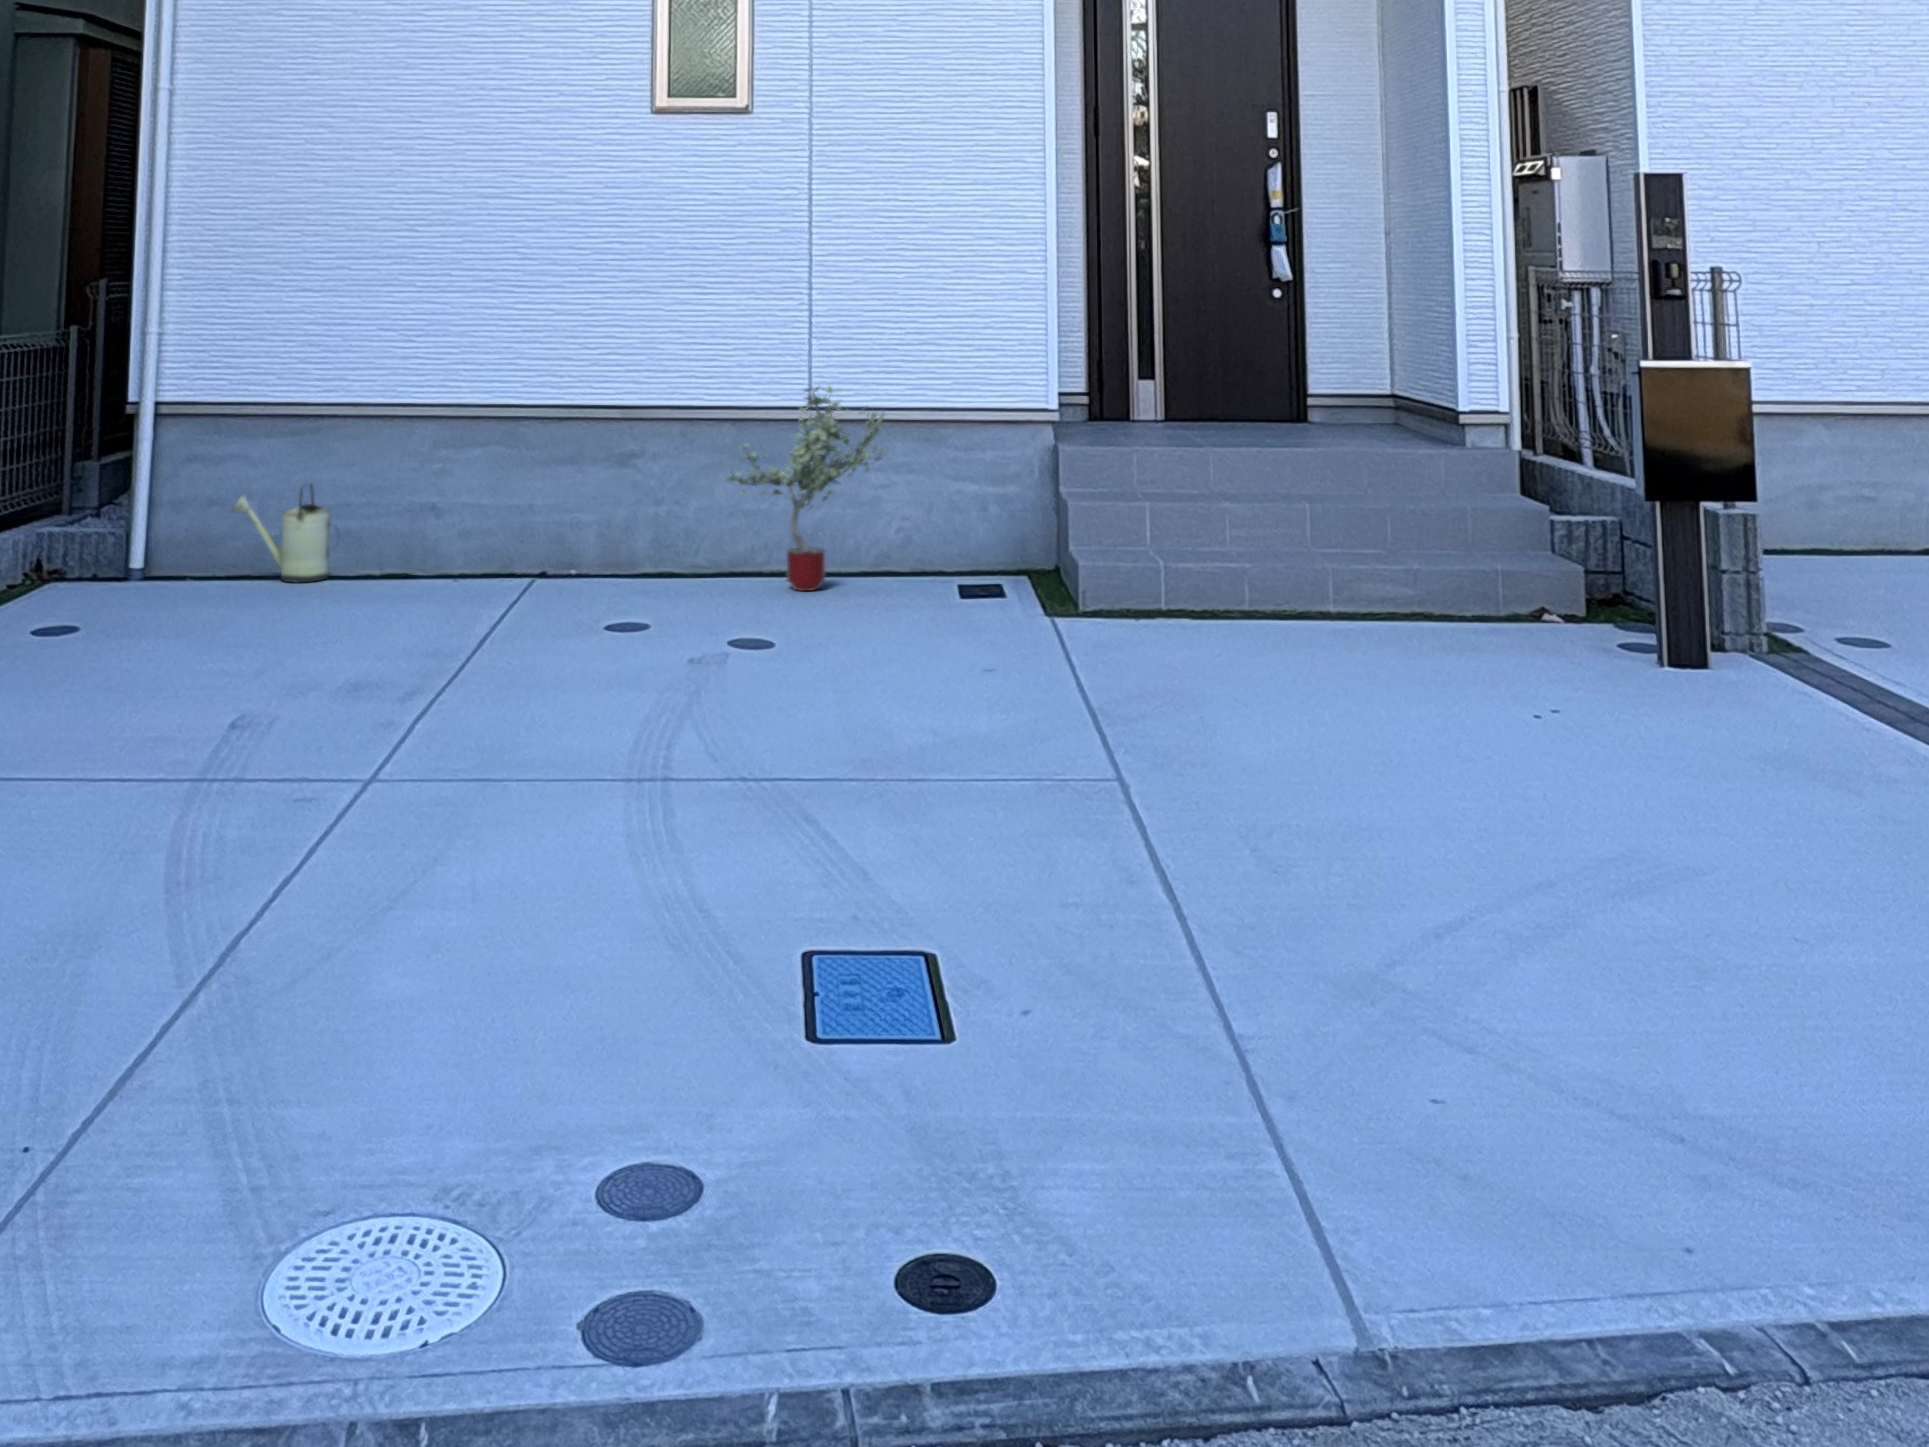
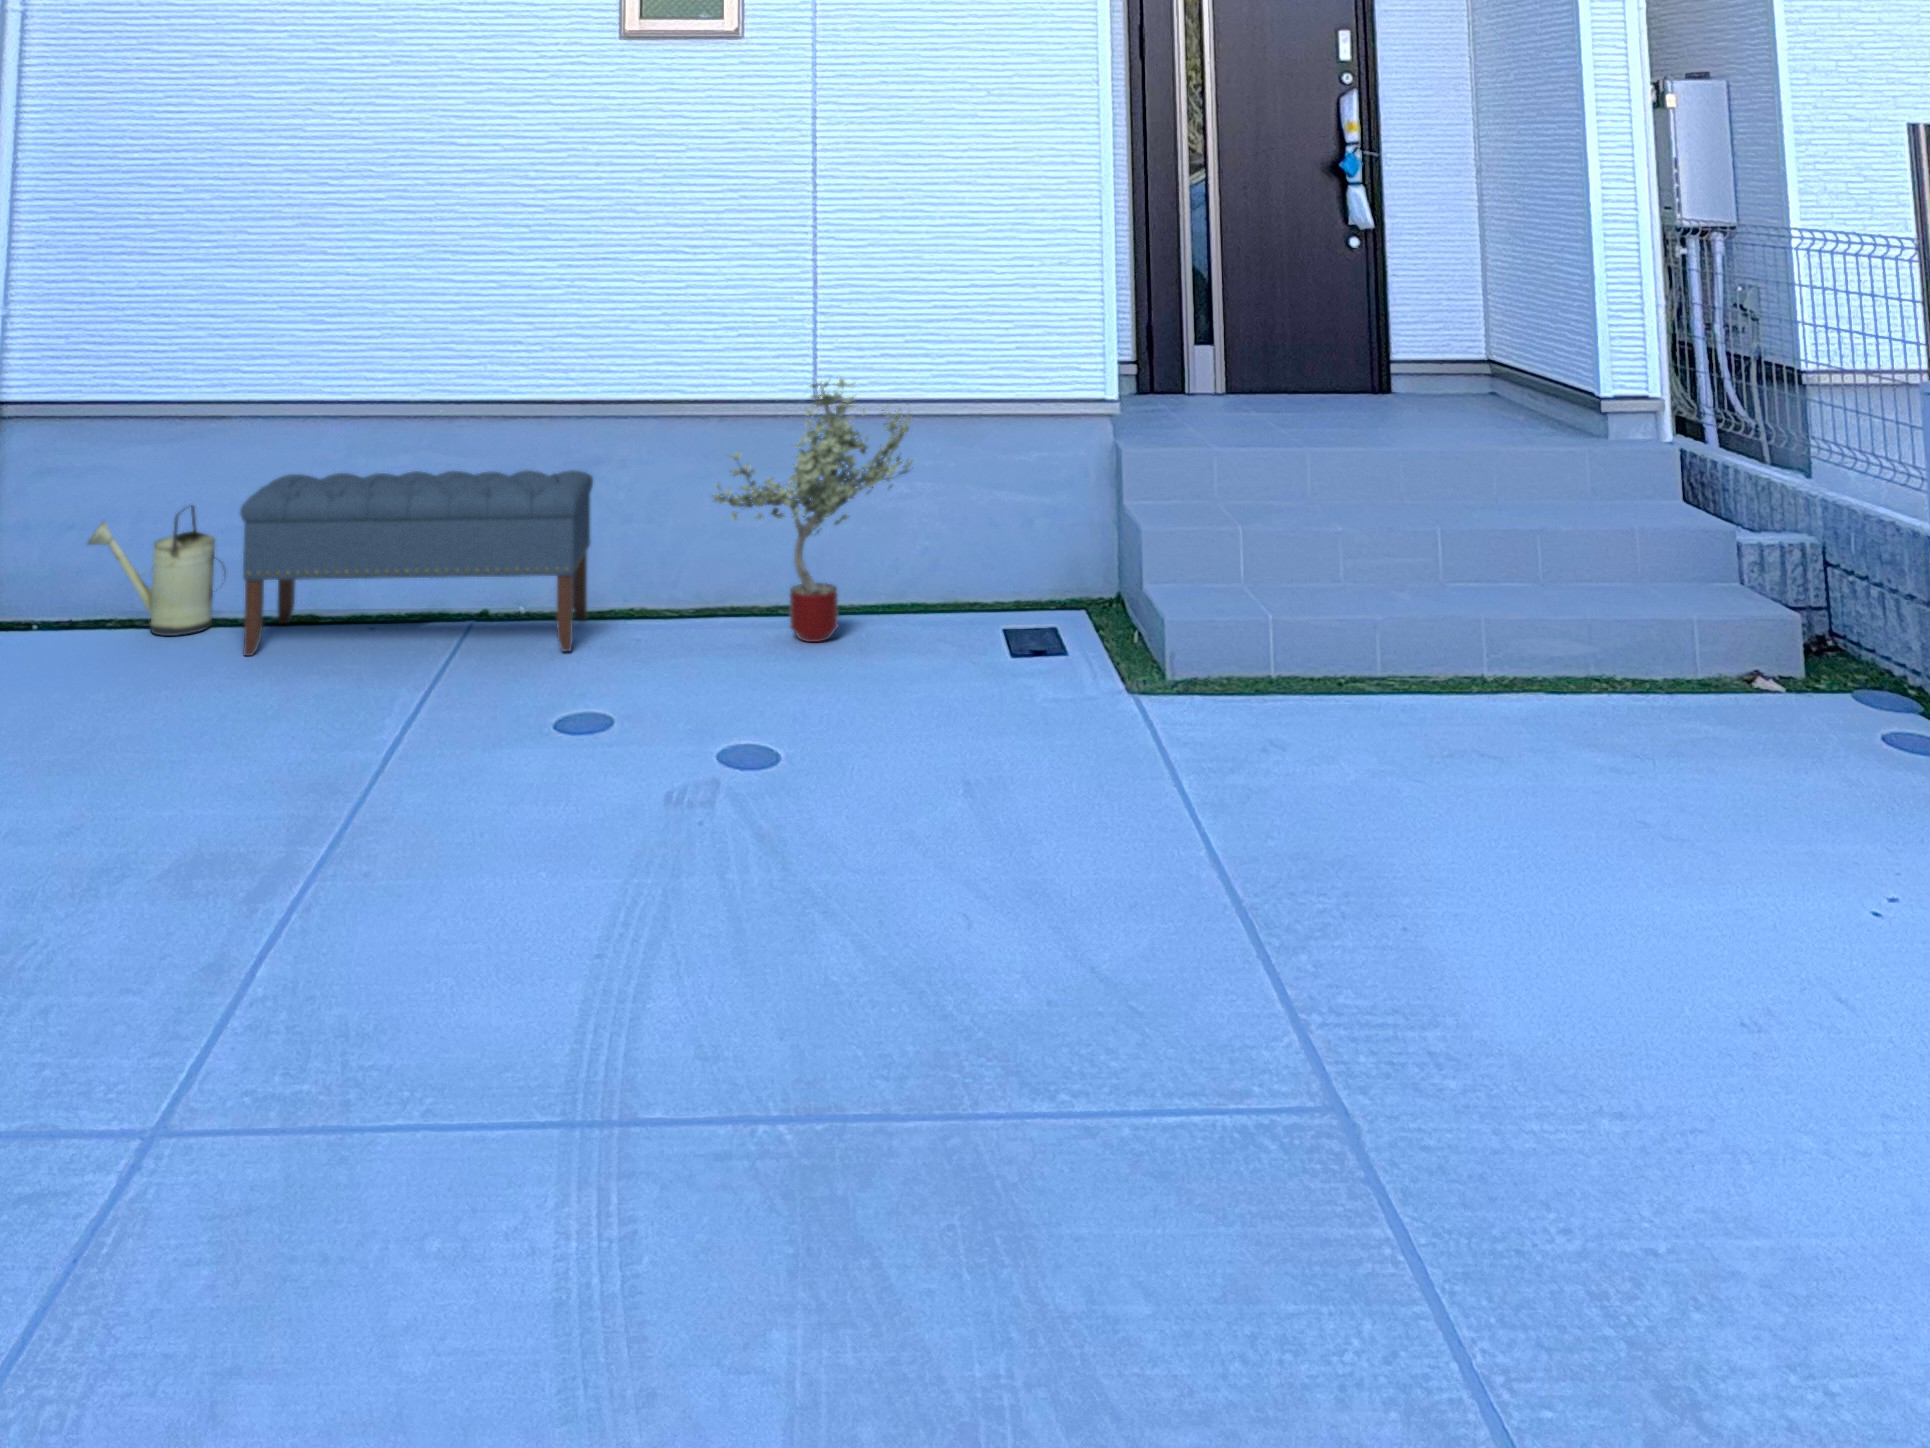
bench: none [354,459,630,593] -> present [240,470,593,656]

